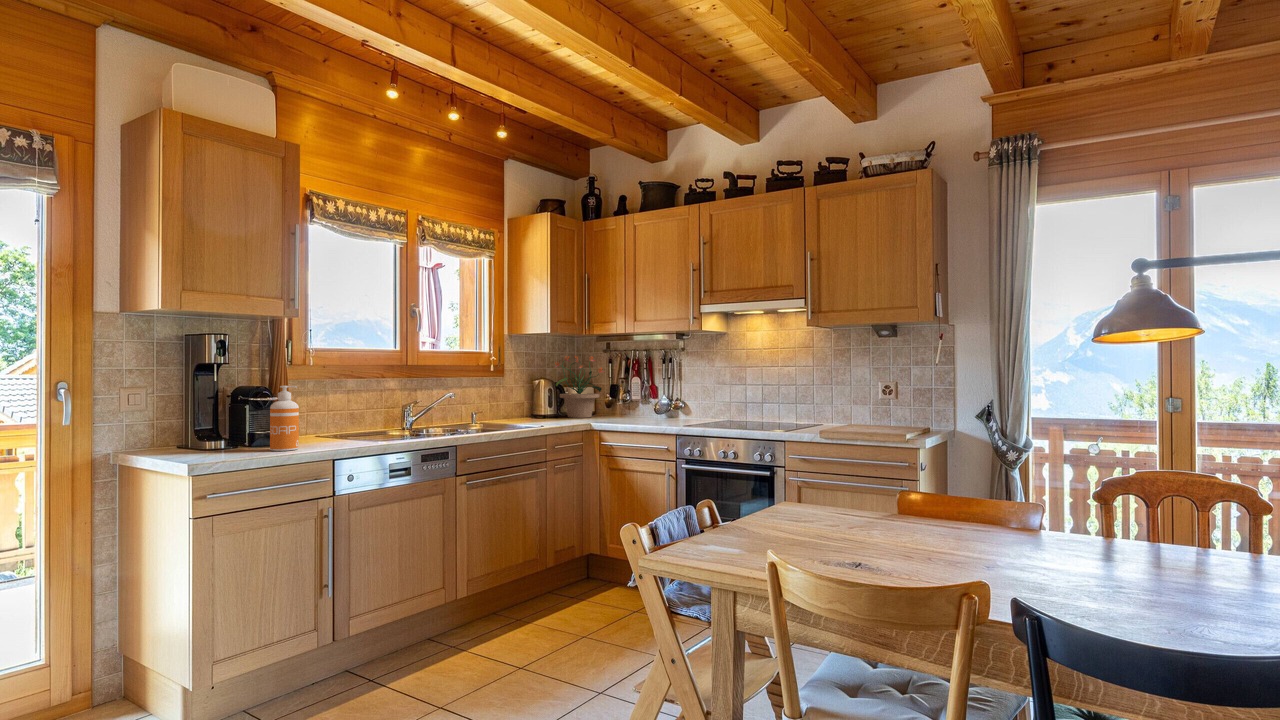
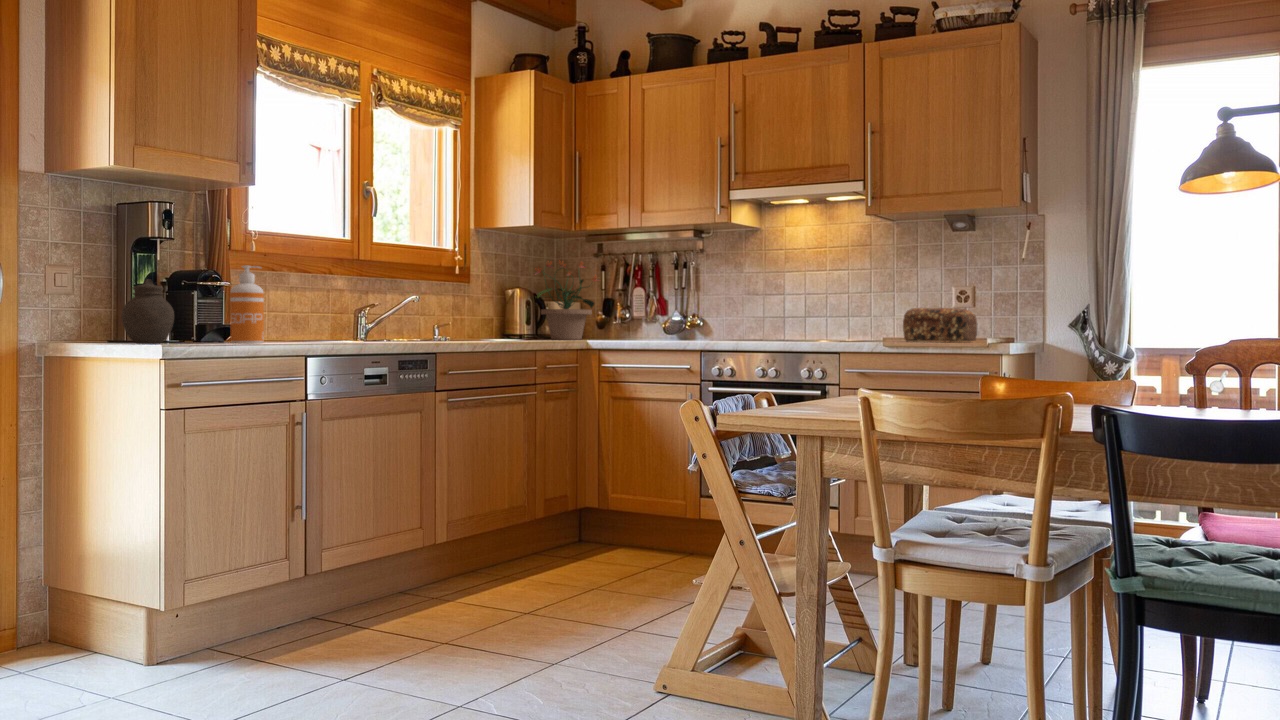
bread loaf: none [840,398,901,427] -> present [903,308,977,342]
jar: none [175,400,221,454] -> present [122,279,174,343]

